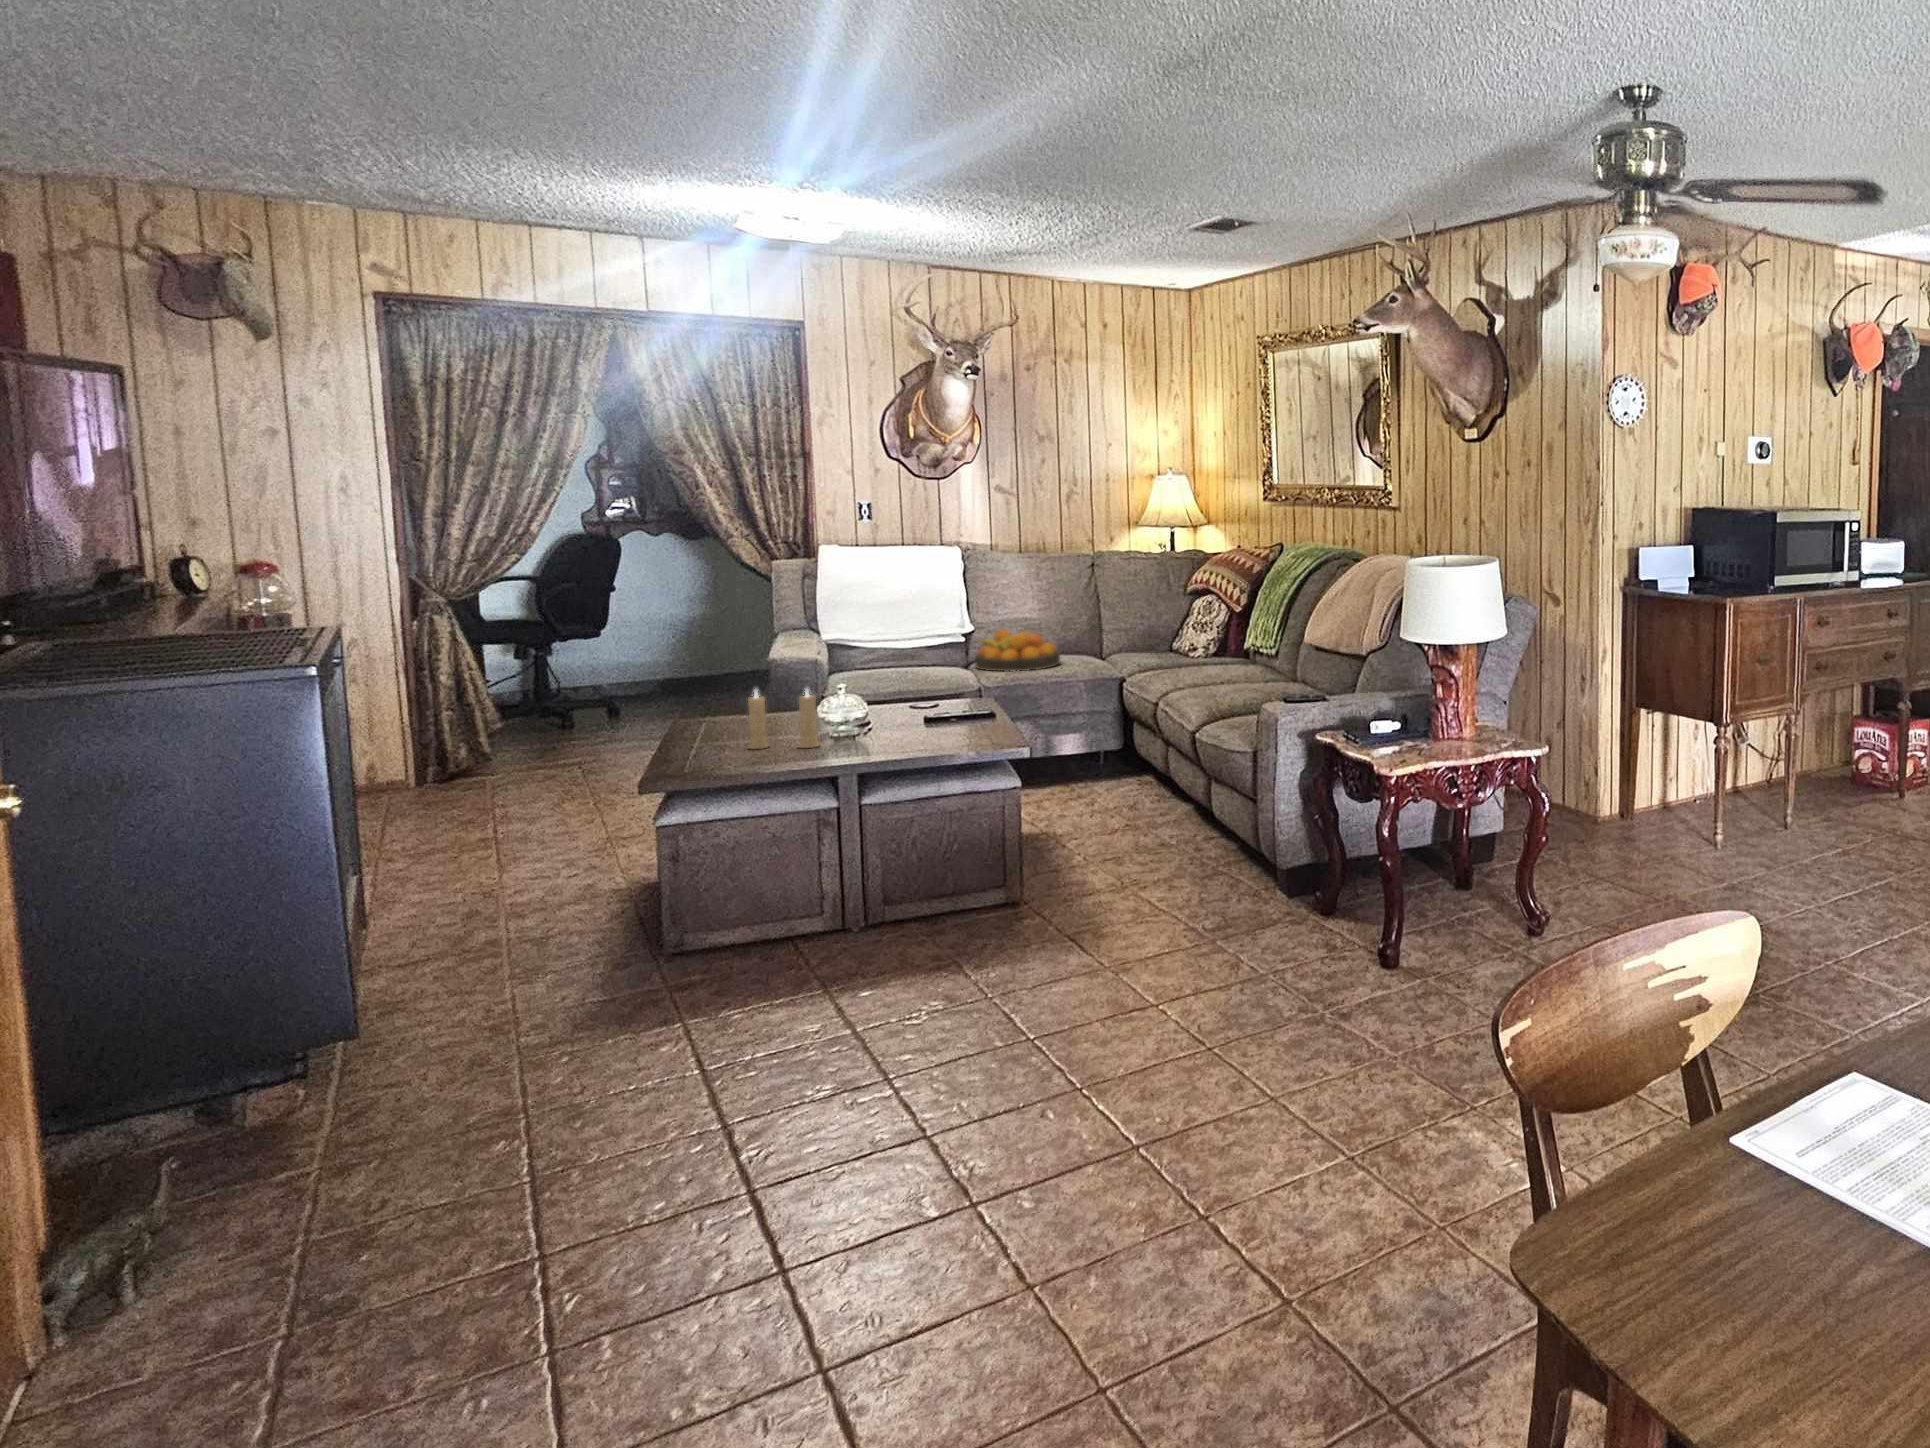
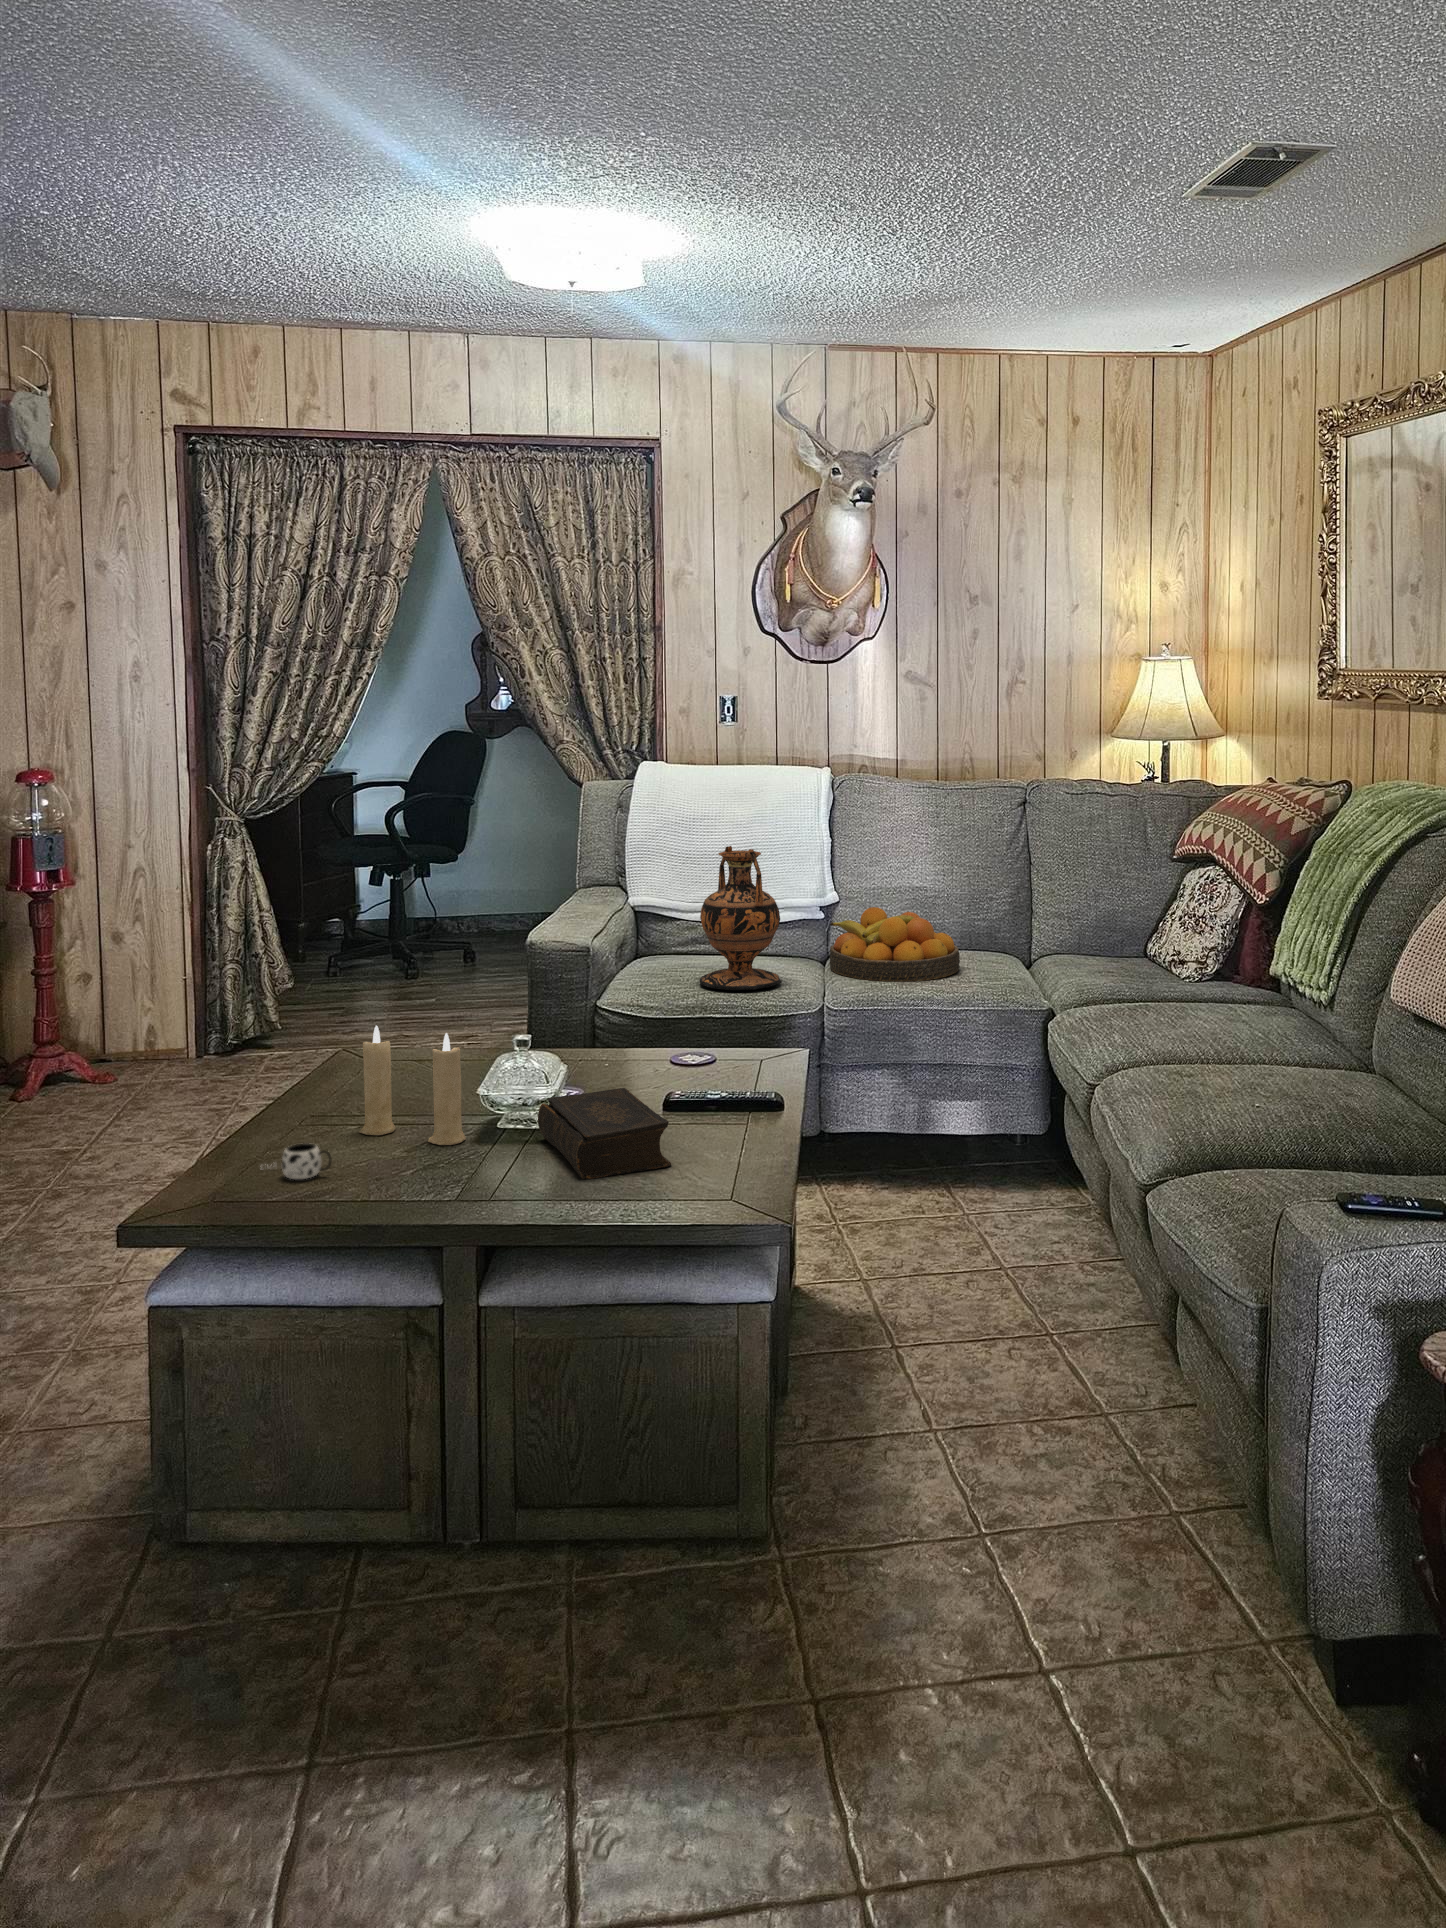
vase: none [893,594,951,681] -> present [699,846,781,990]
book: none [865,712,955,750] -> present [538,1088,671,1179]
mug: none [705,747,755,766] -> present [270,1143,331,1179]

